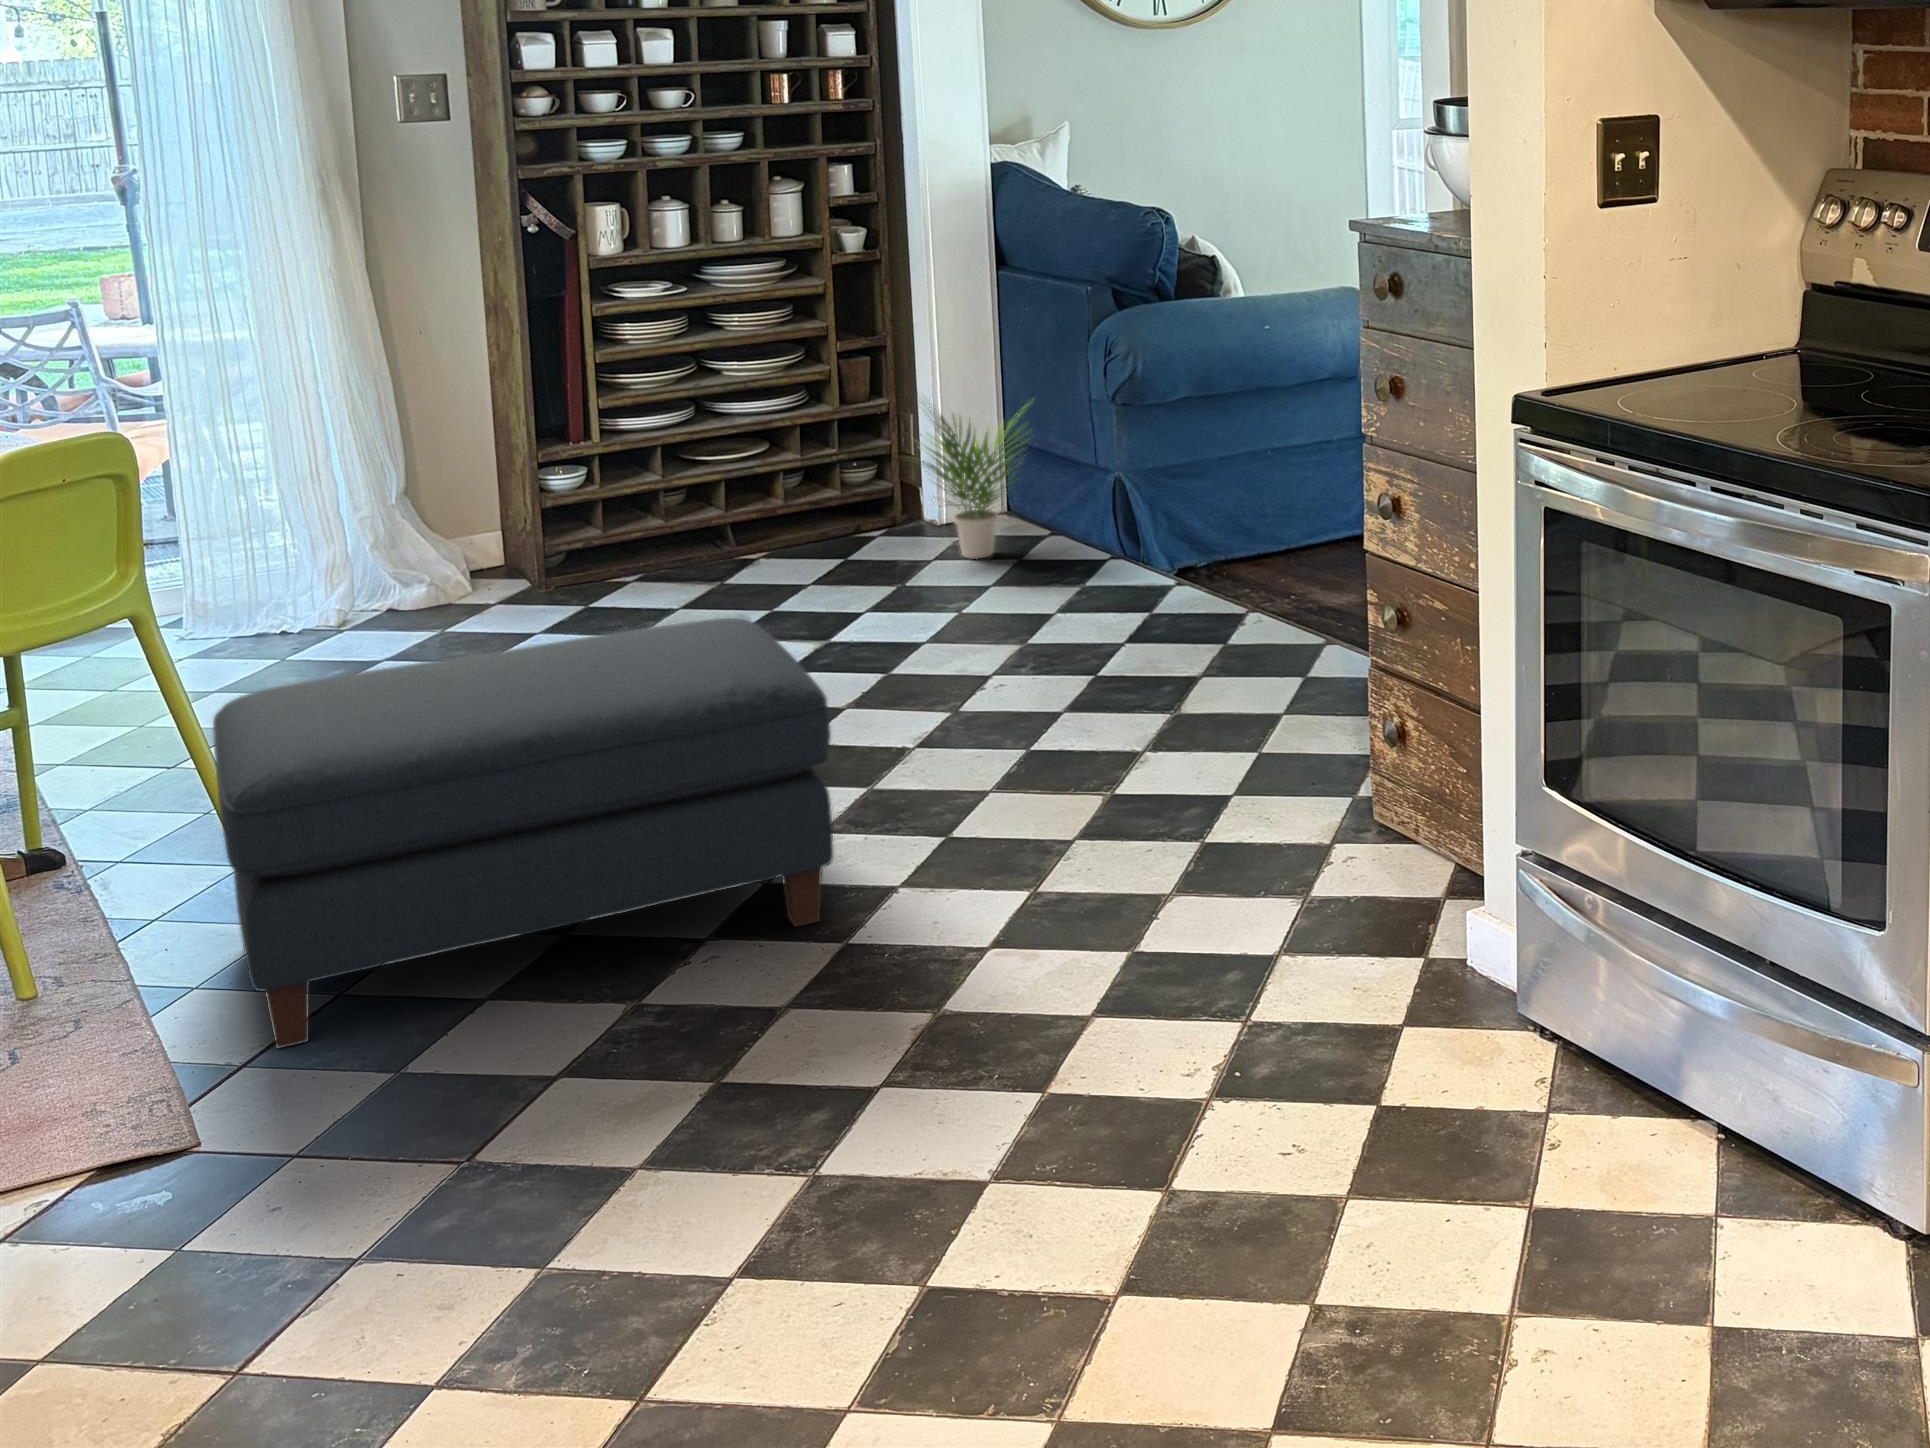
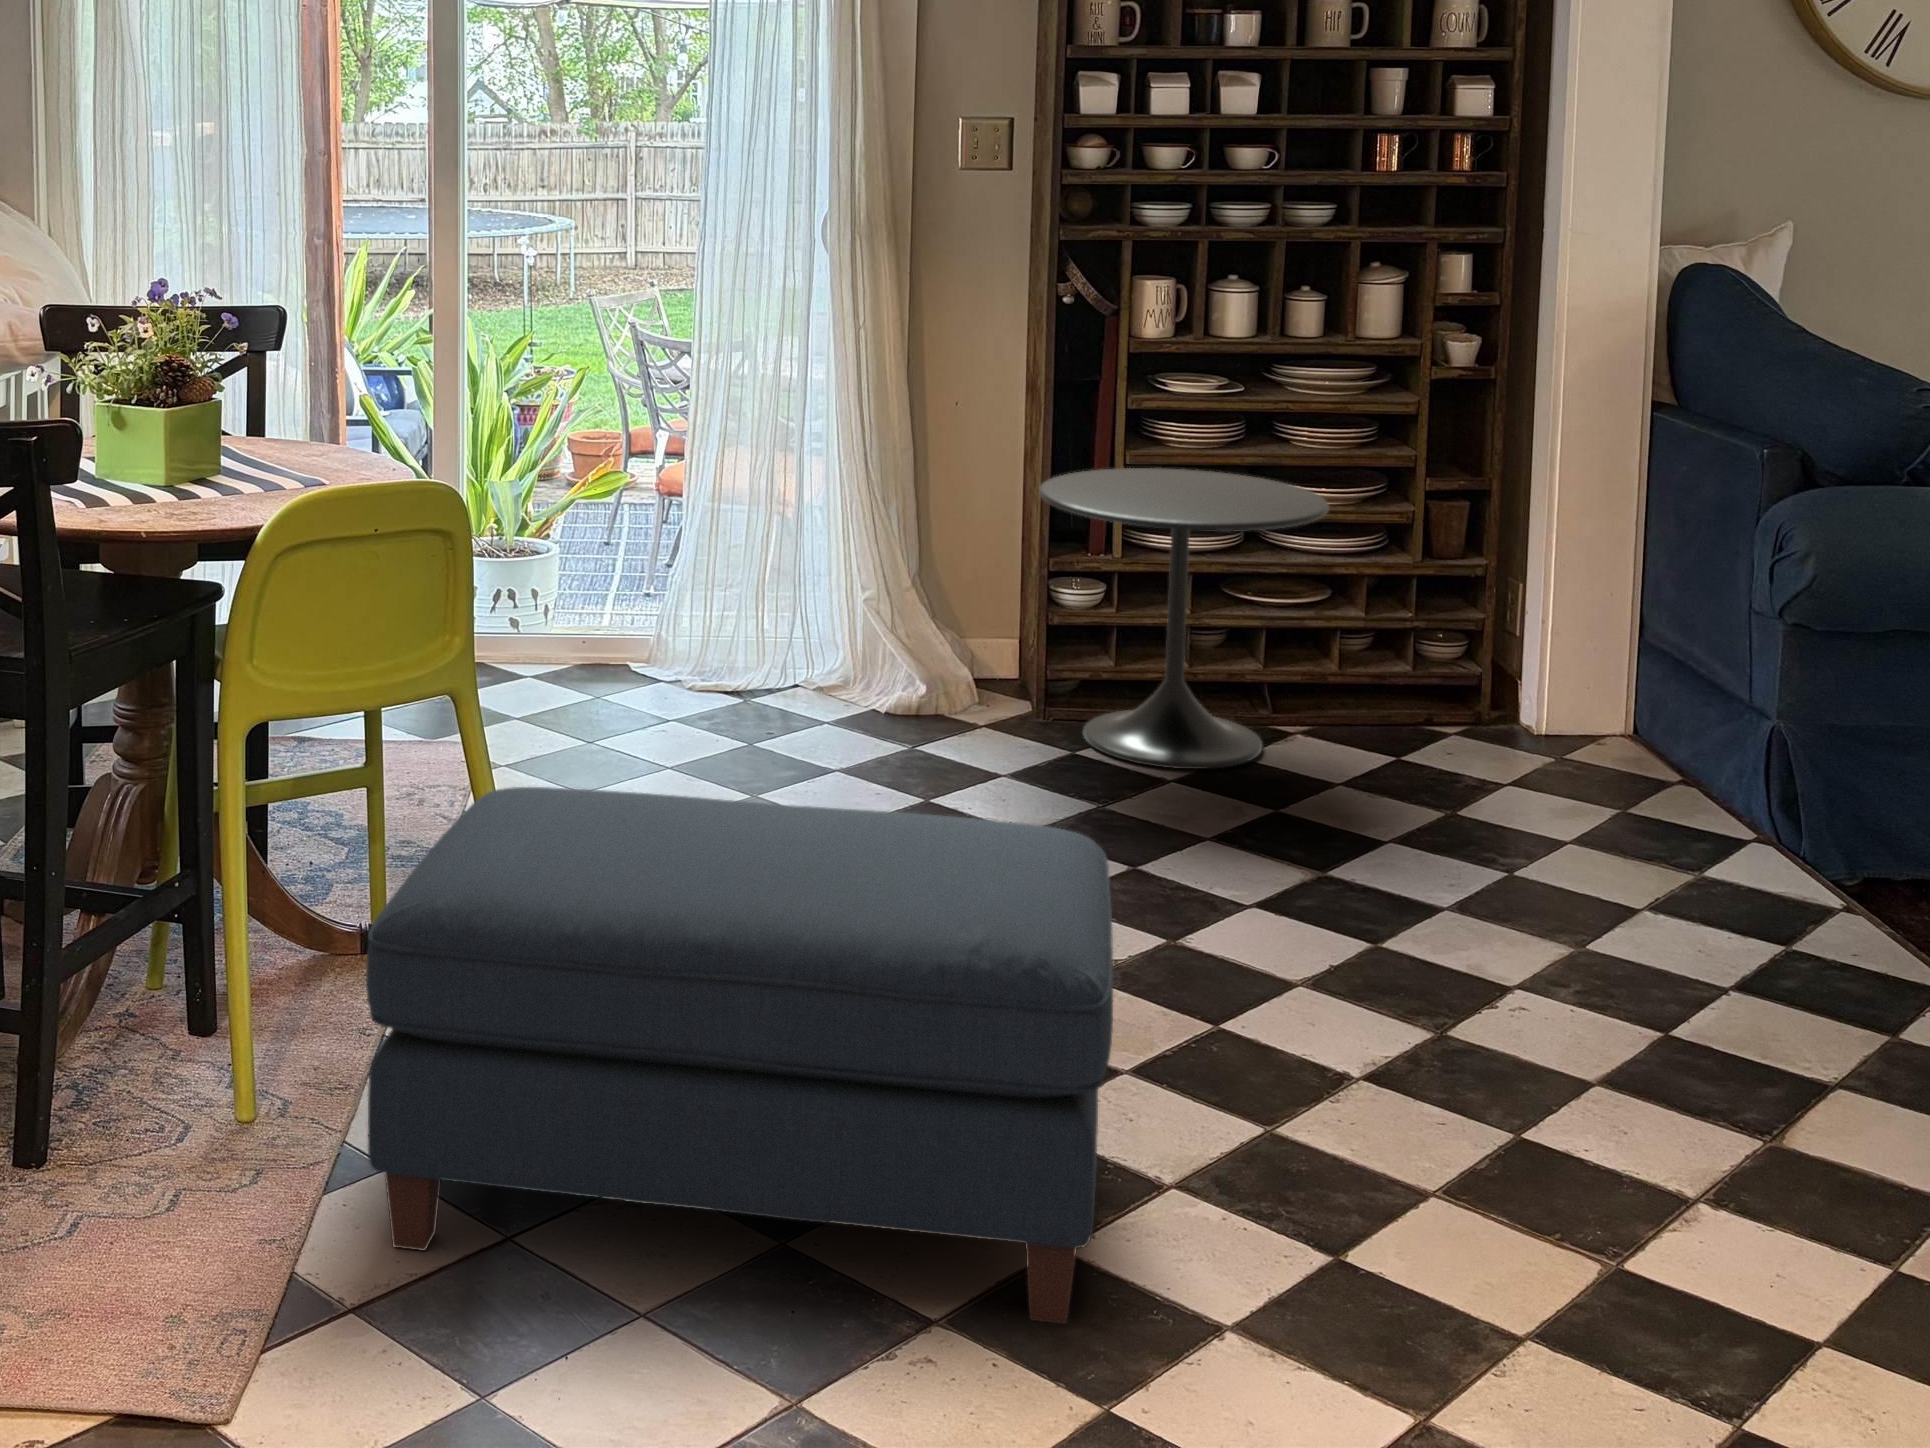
side table: none [532,360,783,603] -> present [1039,468,1329,769]
potted plant: present [915,401,1023,559] -> none [1455,556,1673,800]

